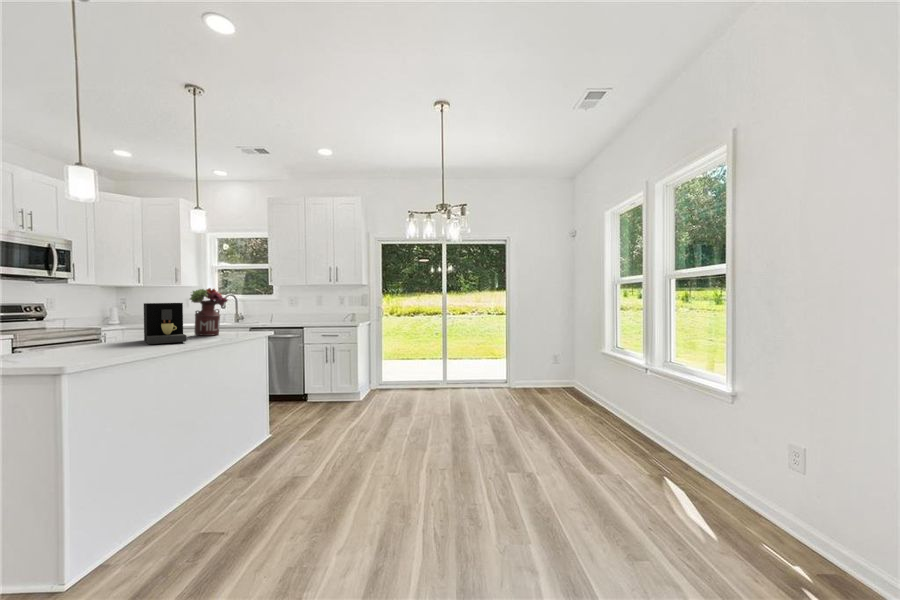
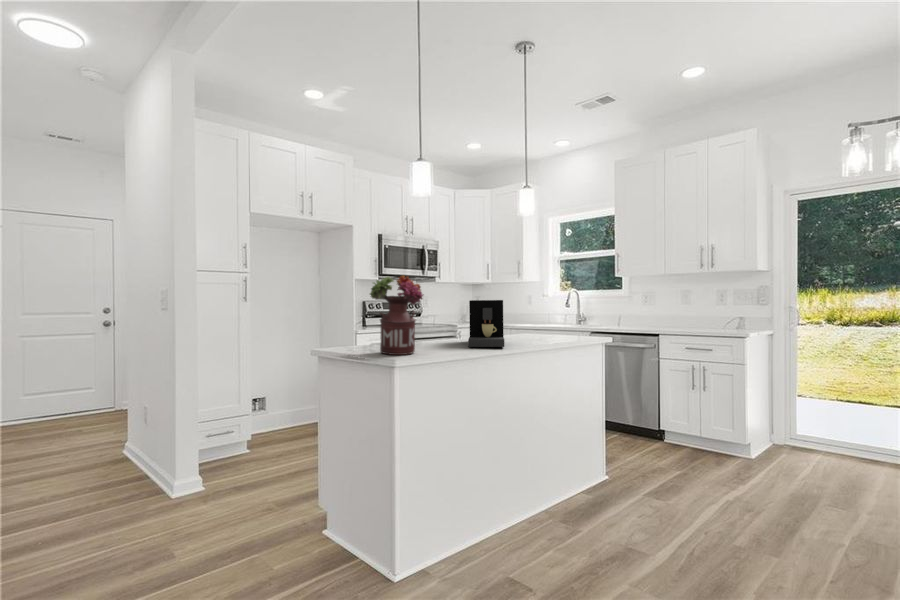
flower arrangement: present [190,288,228,336] -> present [370,275,423,355]

